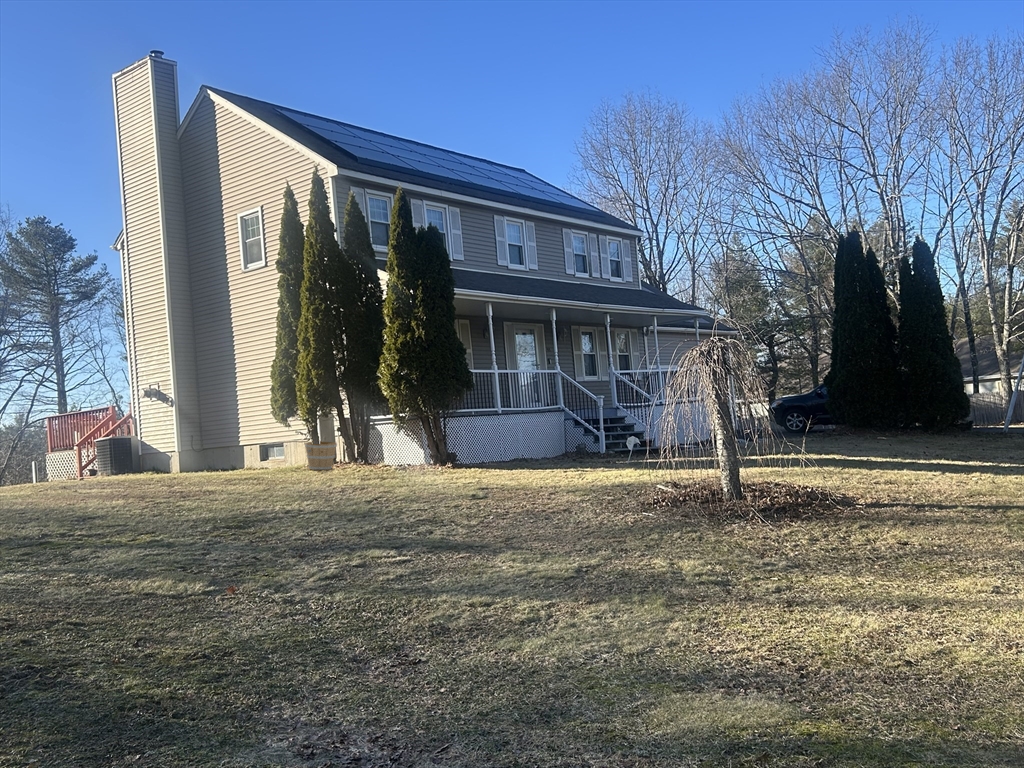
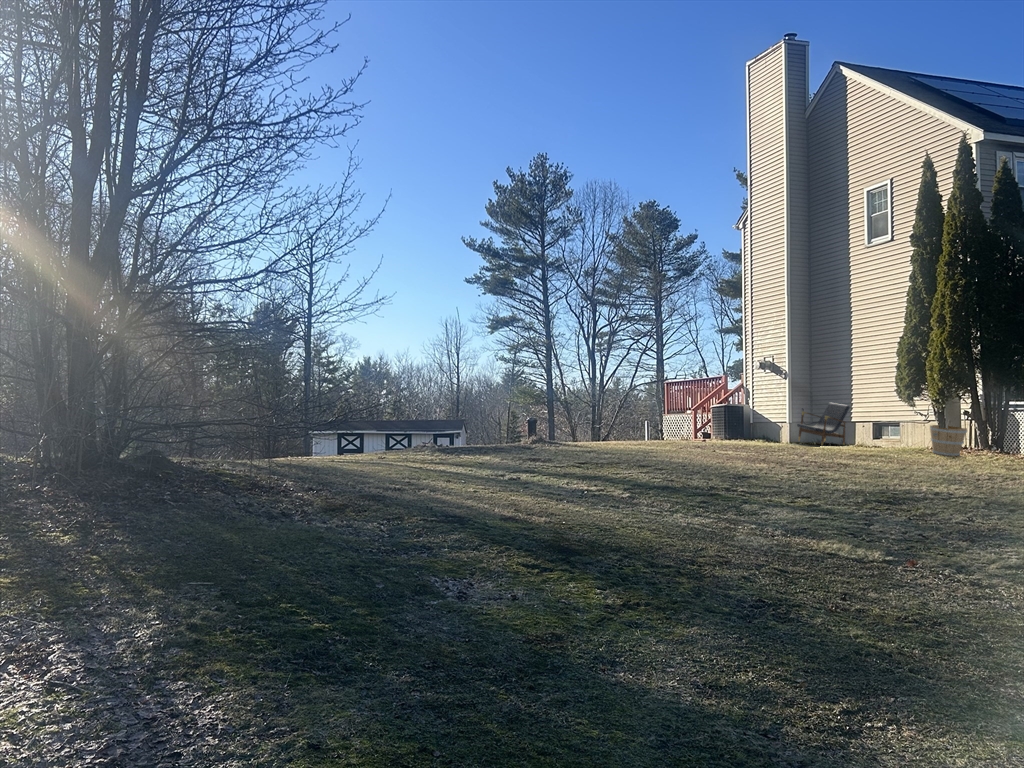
lounge chair: none [186,428,238,473] -> present [797,403,850,446]

